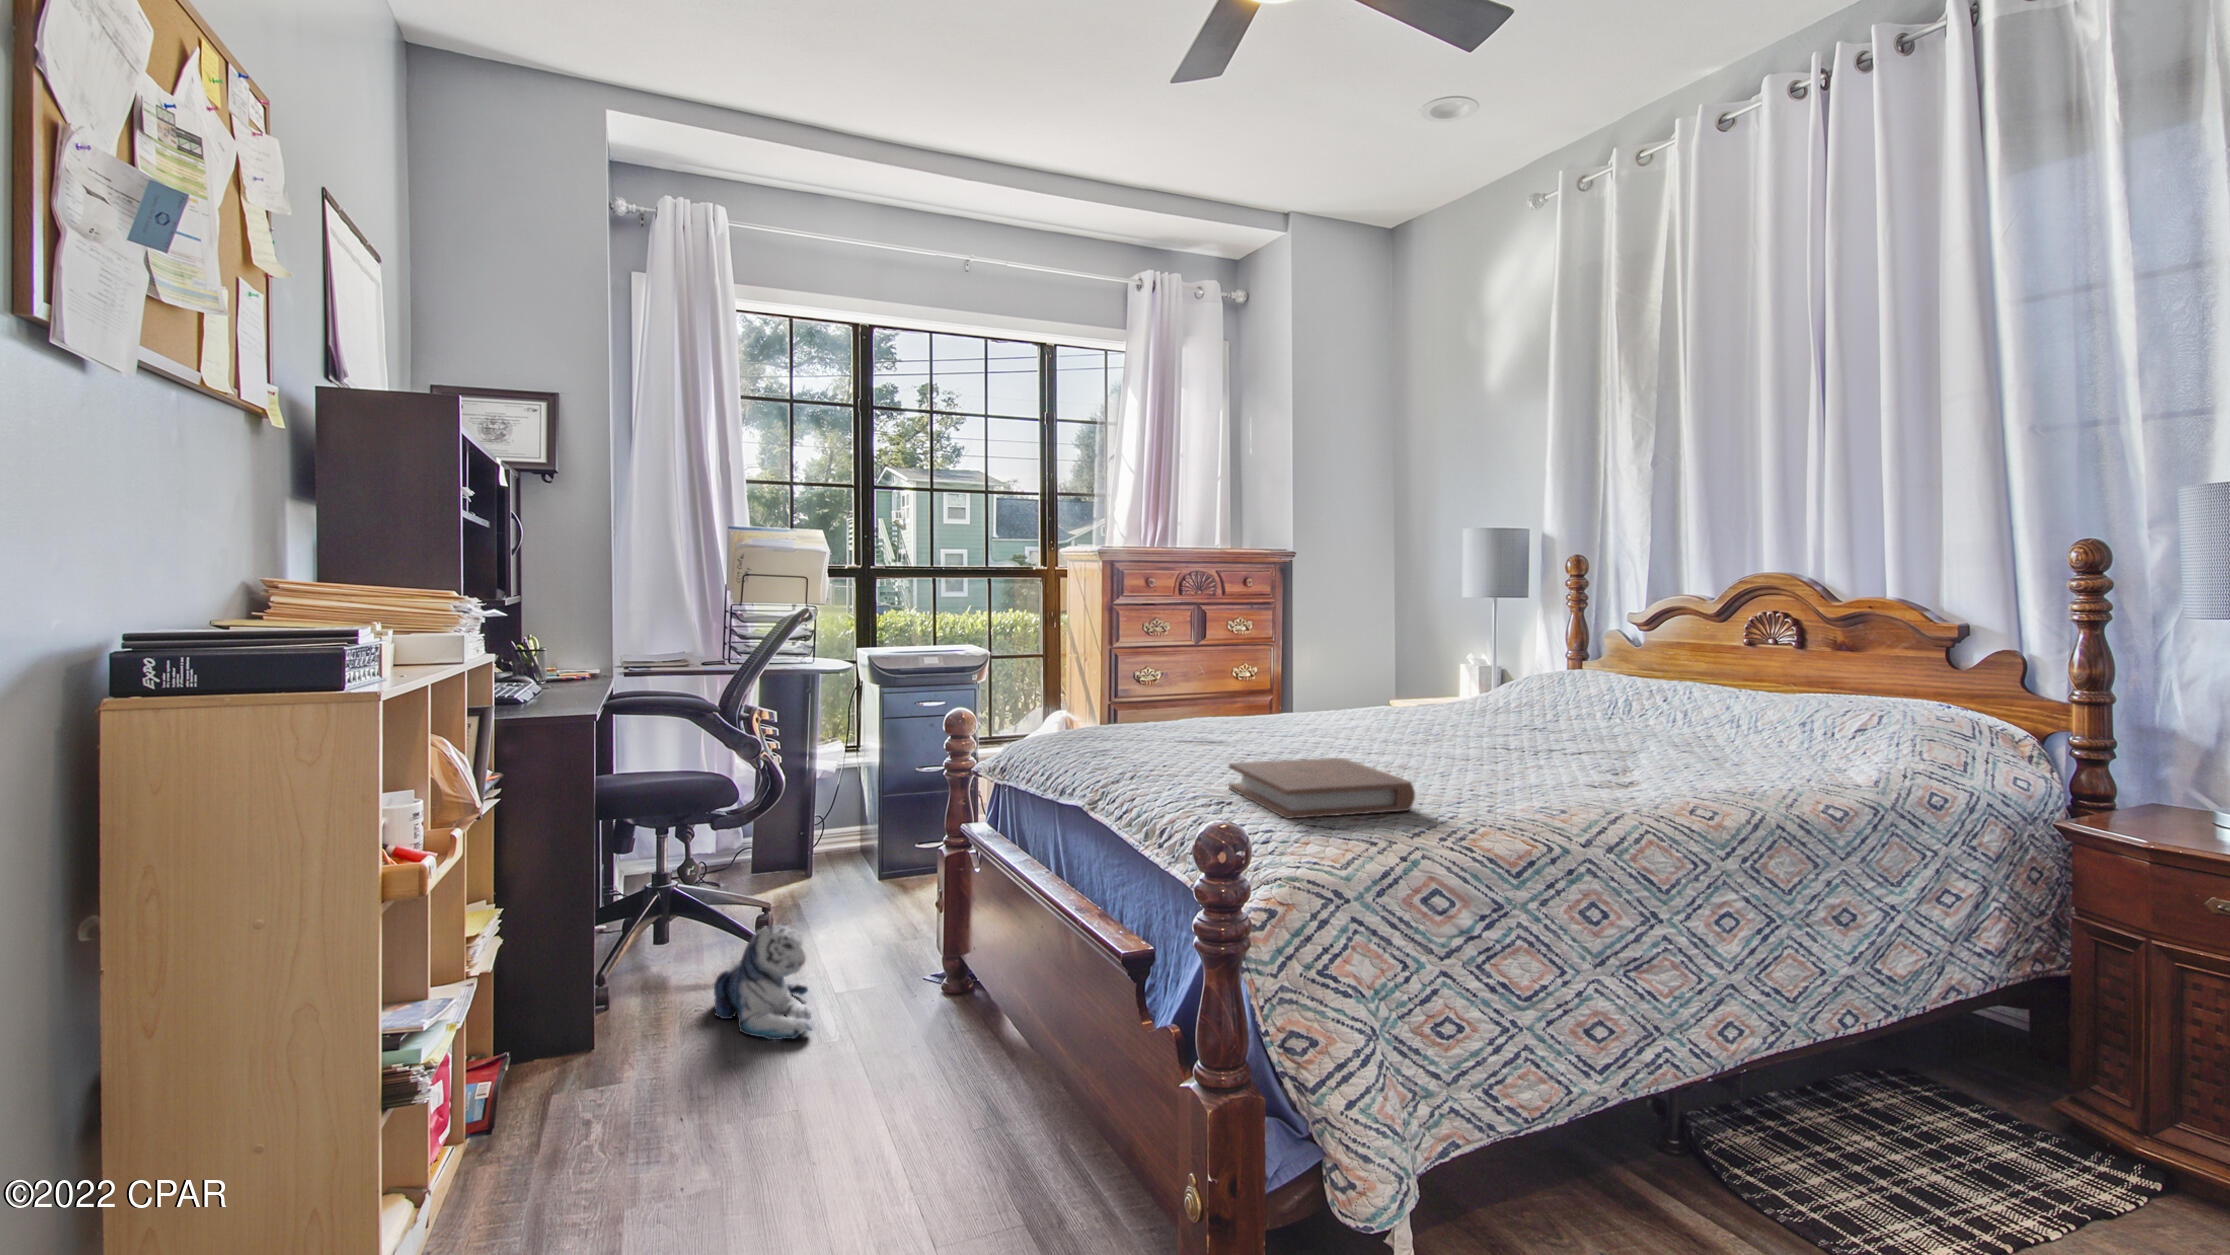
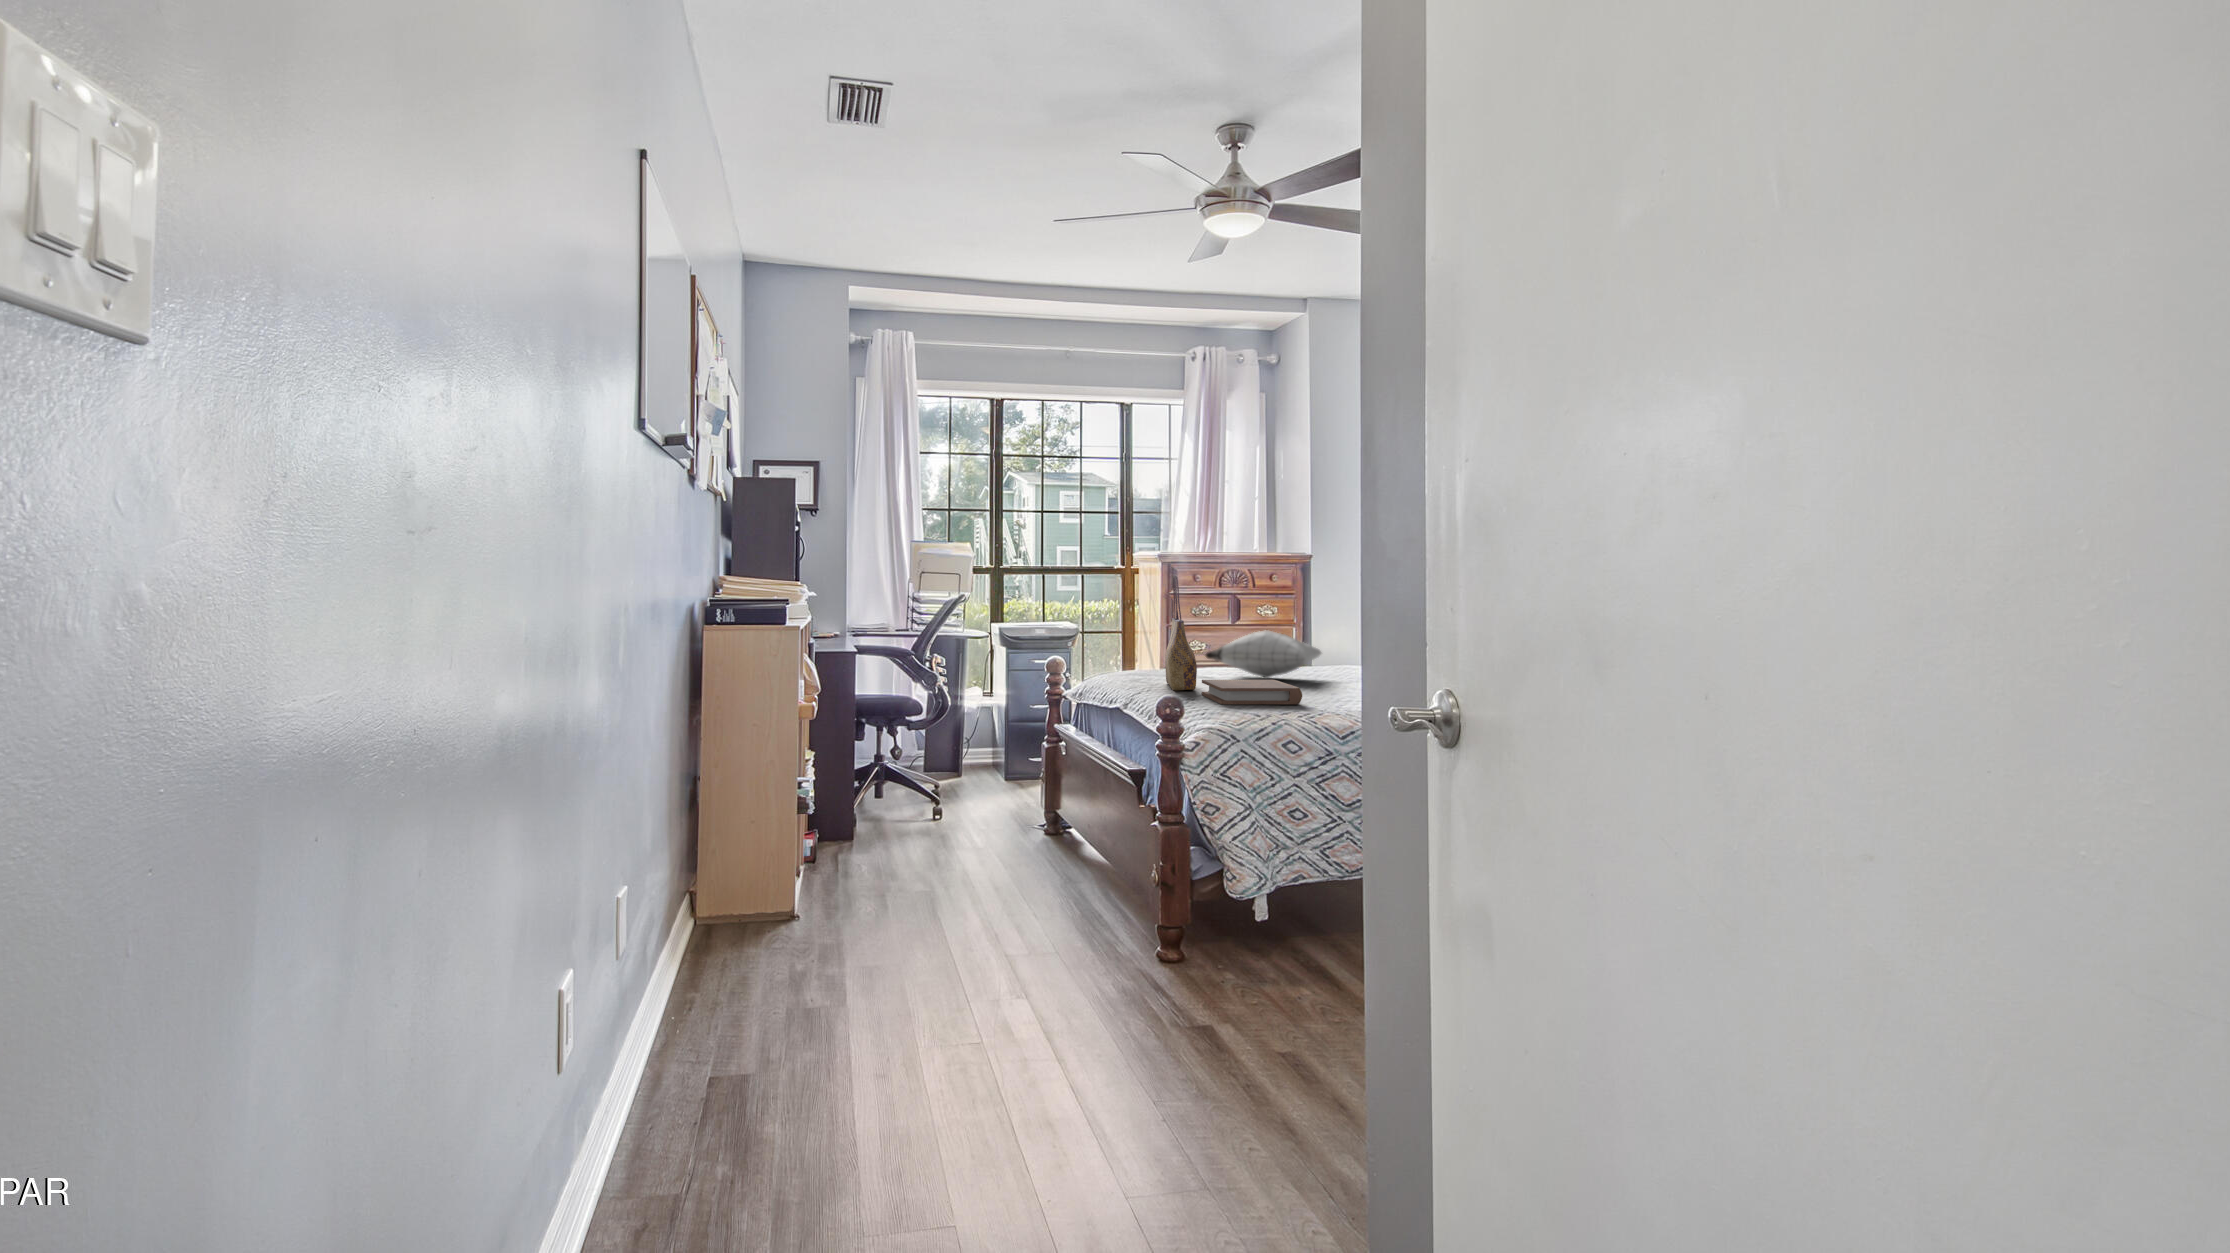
tote bag: none [1151,584,1212,779] -> present [1165,574,1197,690]
pillow: none [1198,665,1359,737] -> present [1205,631,1321,678]
plush toy: present [714,924,813,1040] -> none [910,780,967,844]

